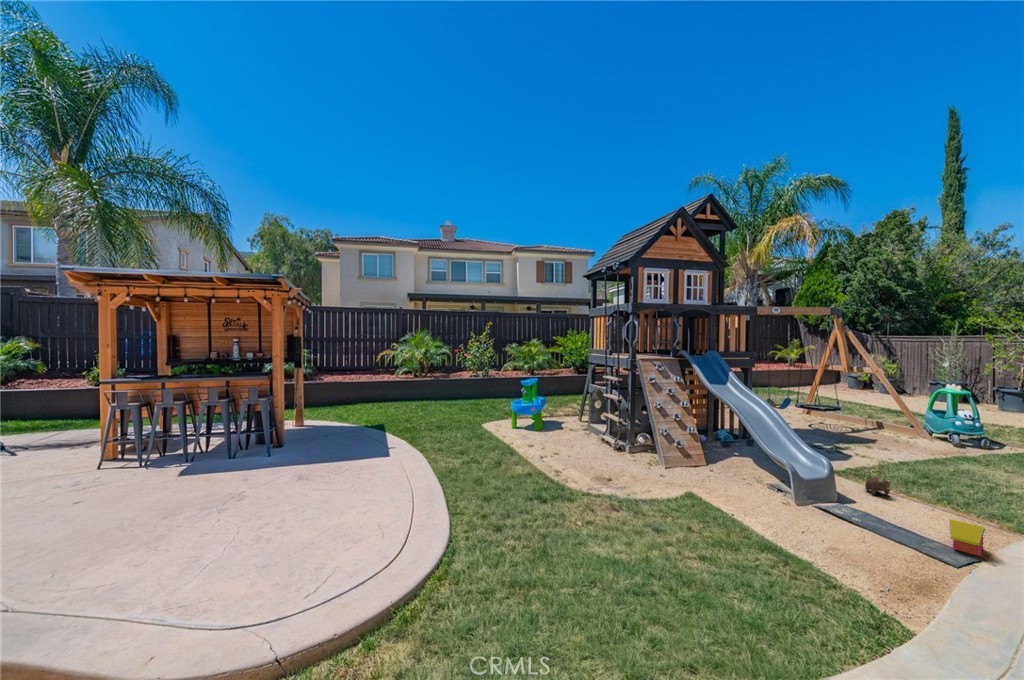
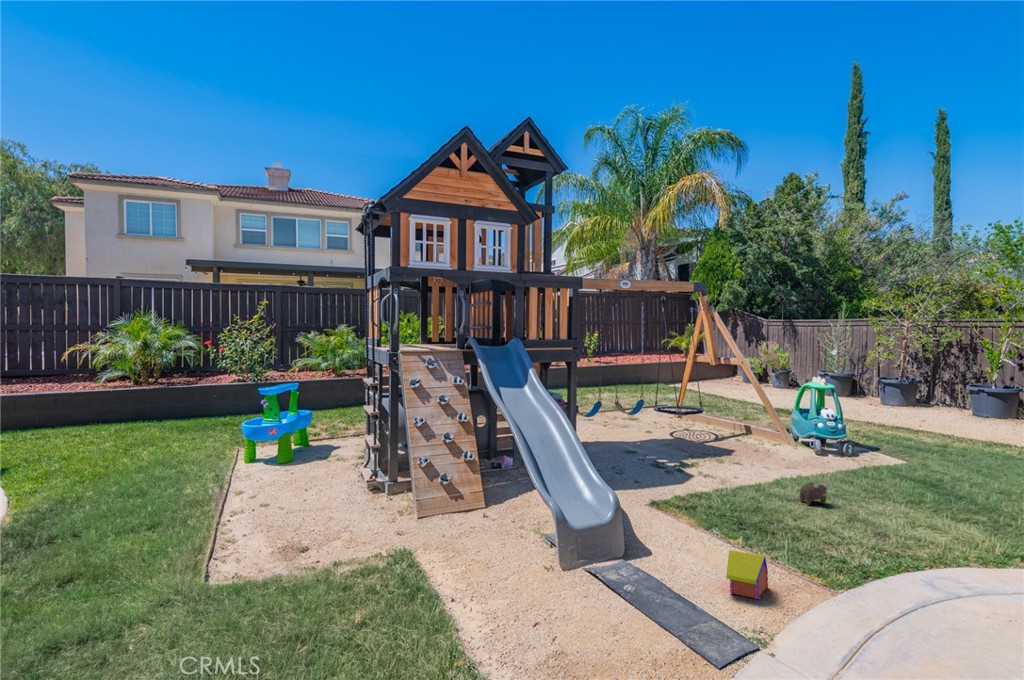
plush toy: present [865,477,892,495] -> present [800,482,829,505]

